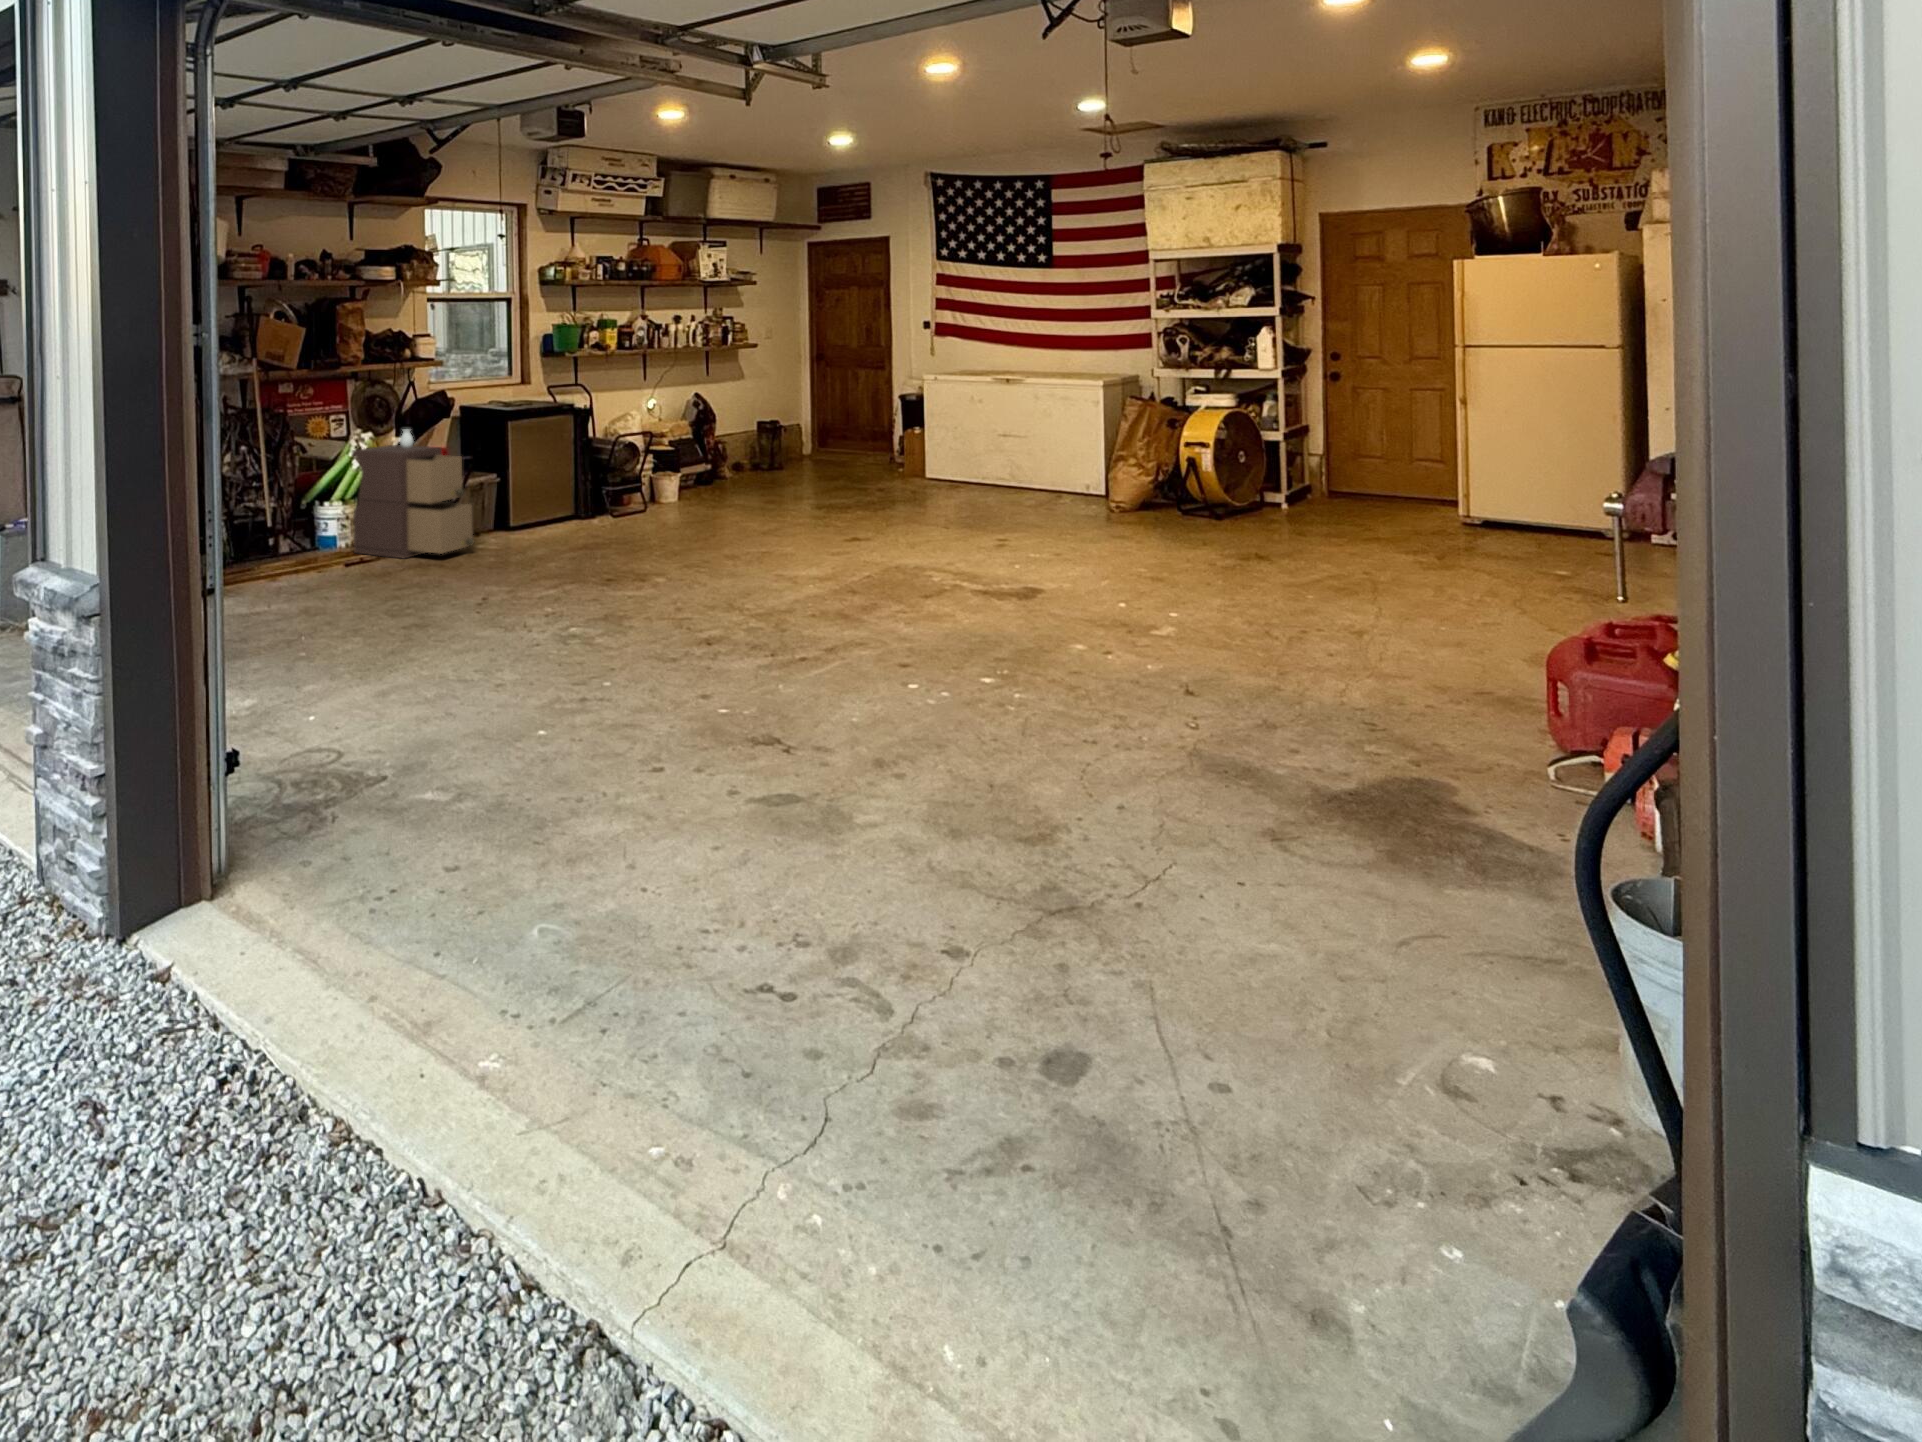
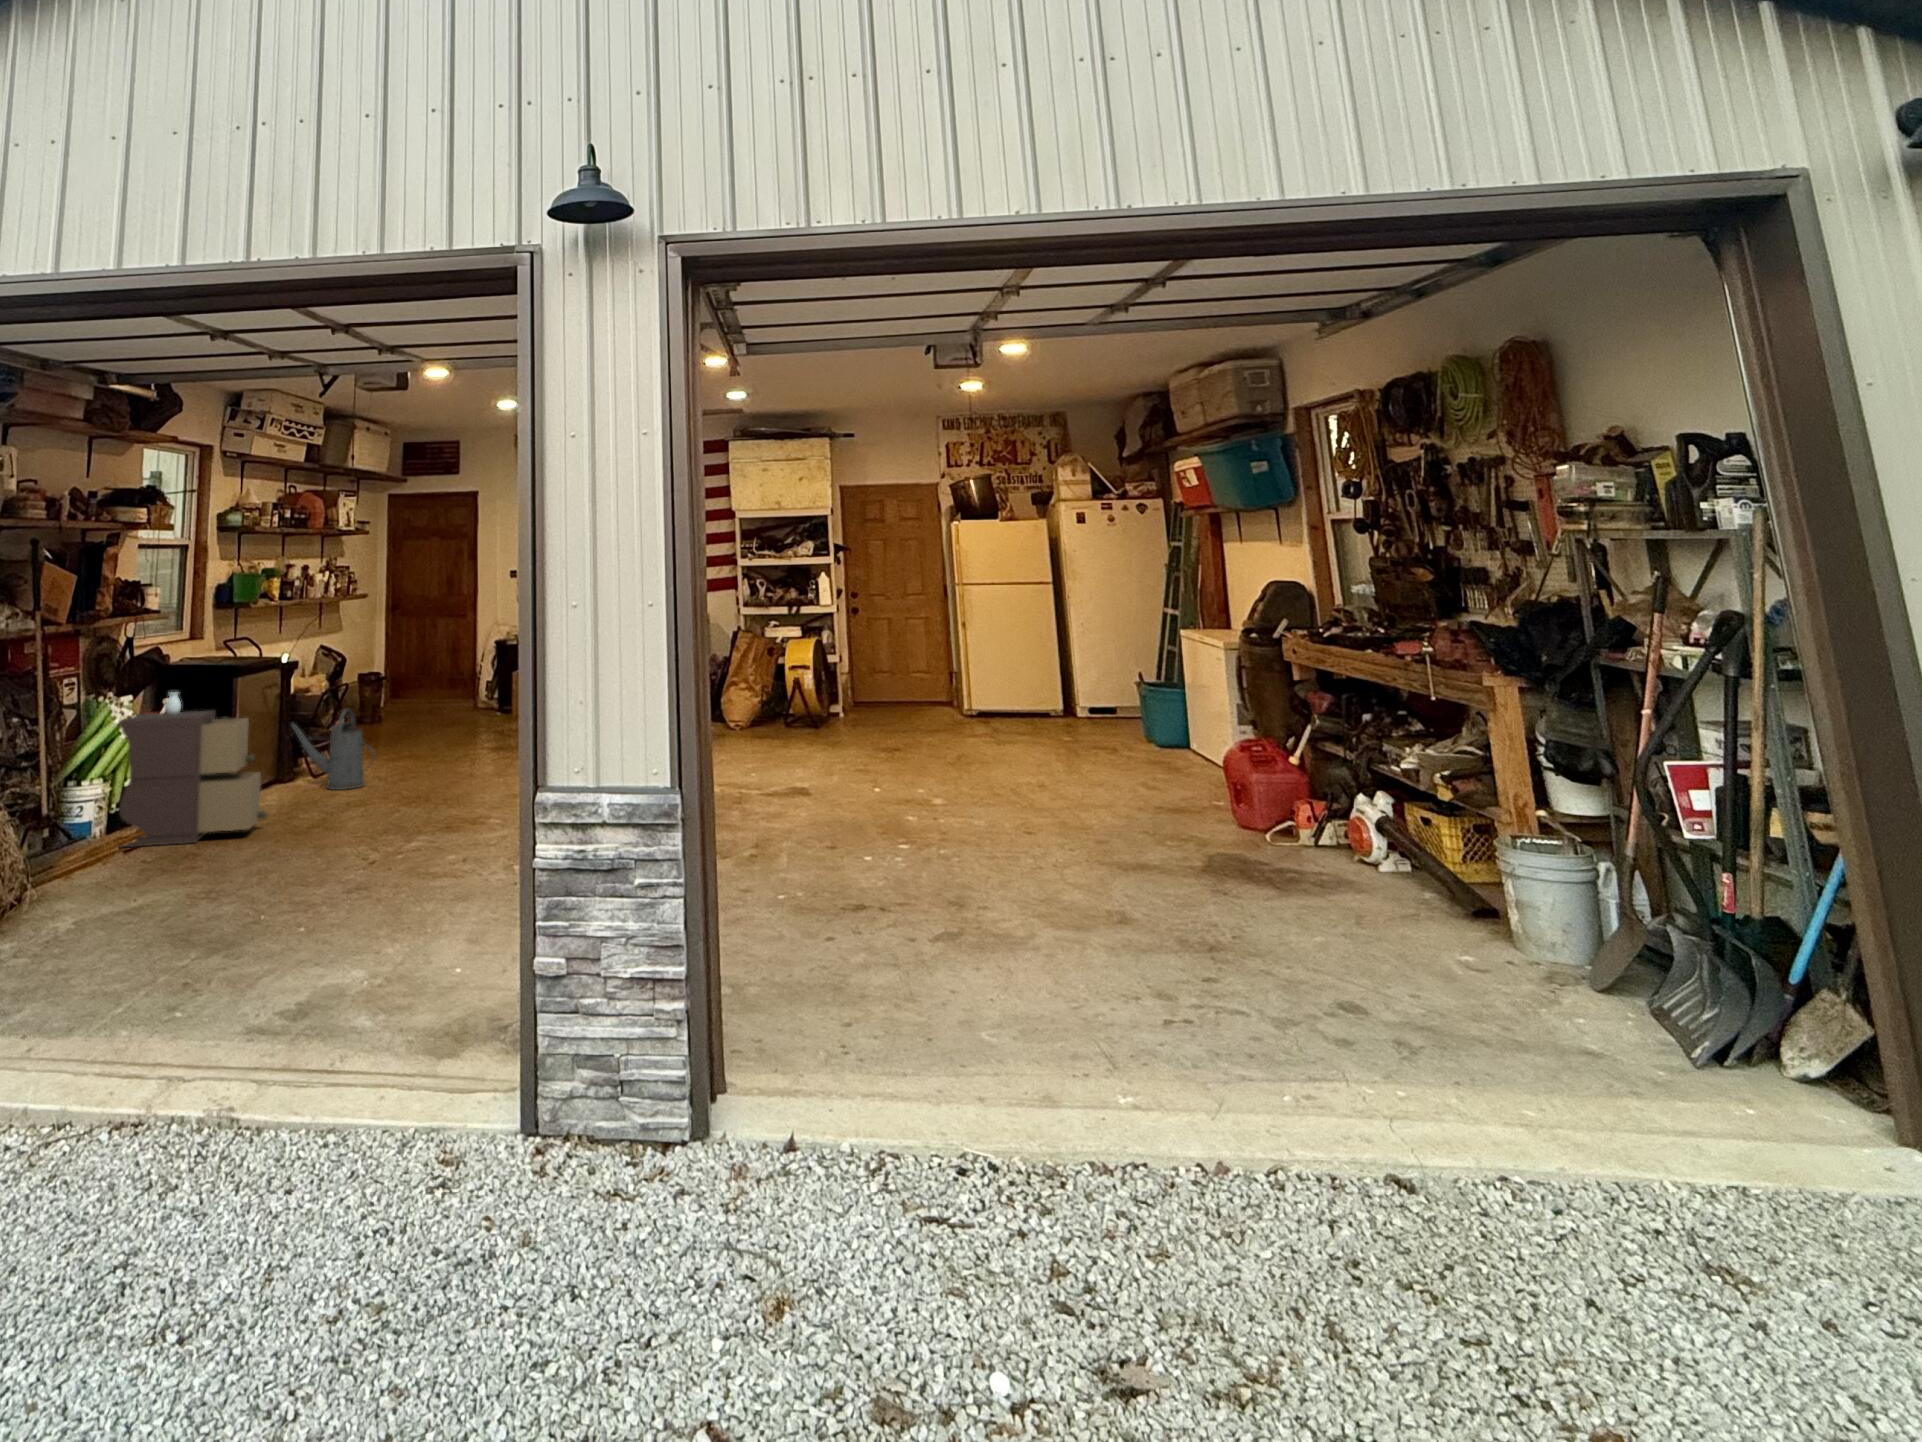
watering can: none [587,452,642,525] -> present [291,709,375,790]

